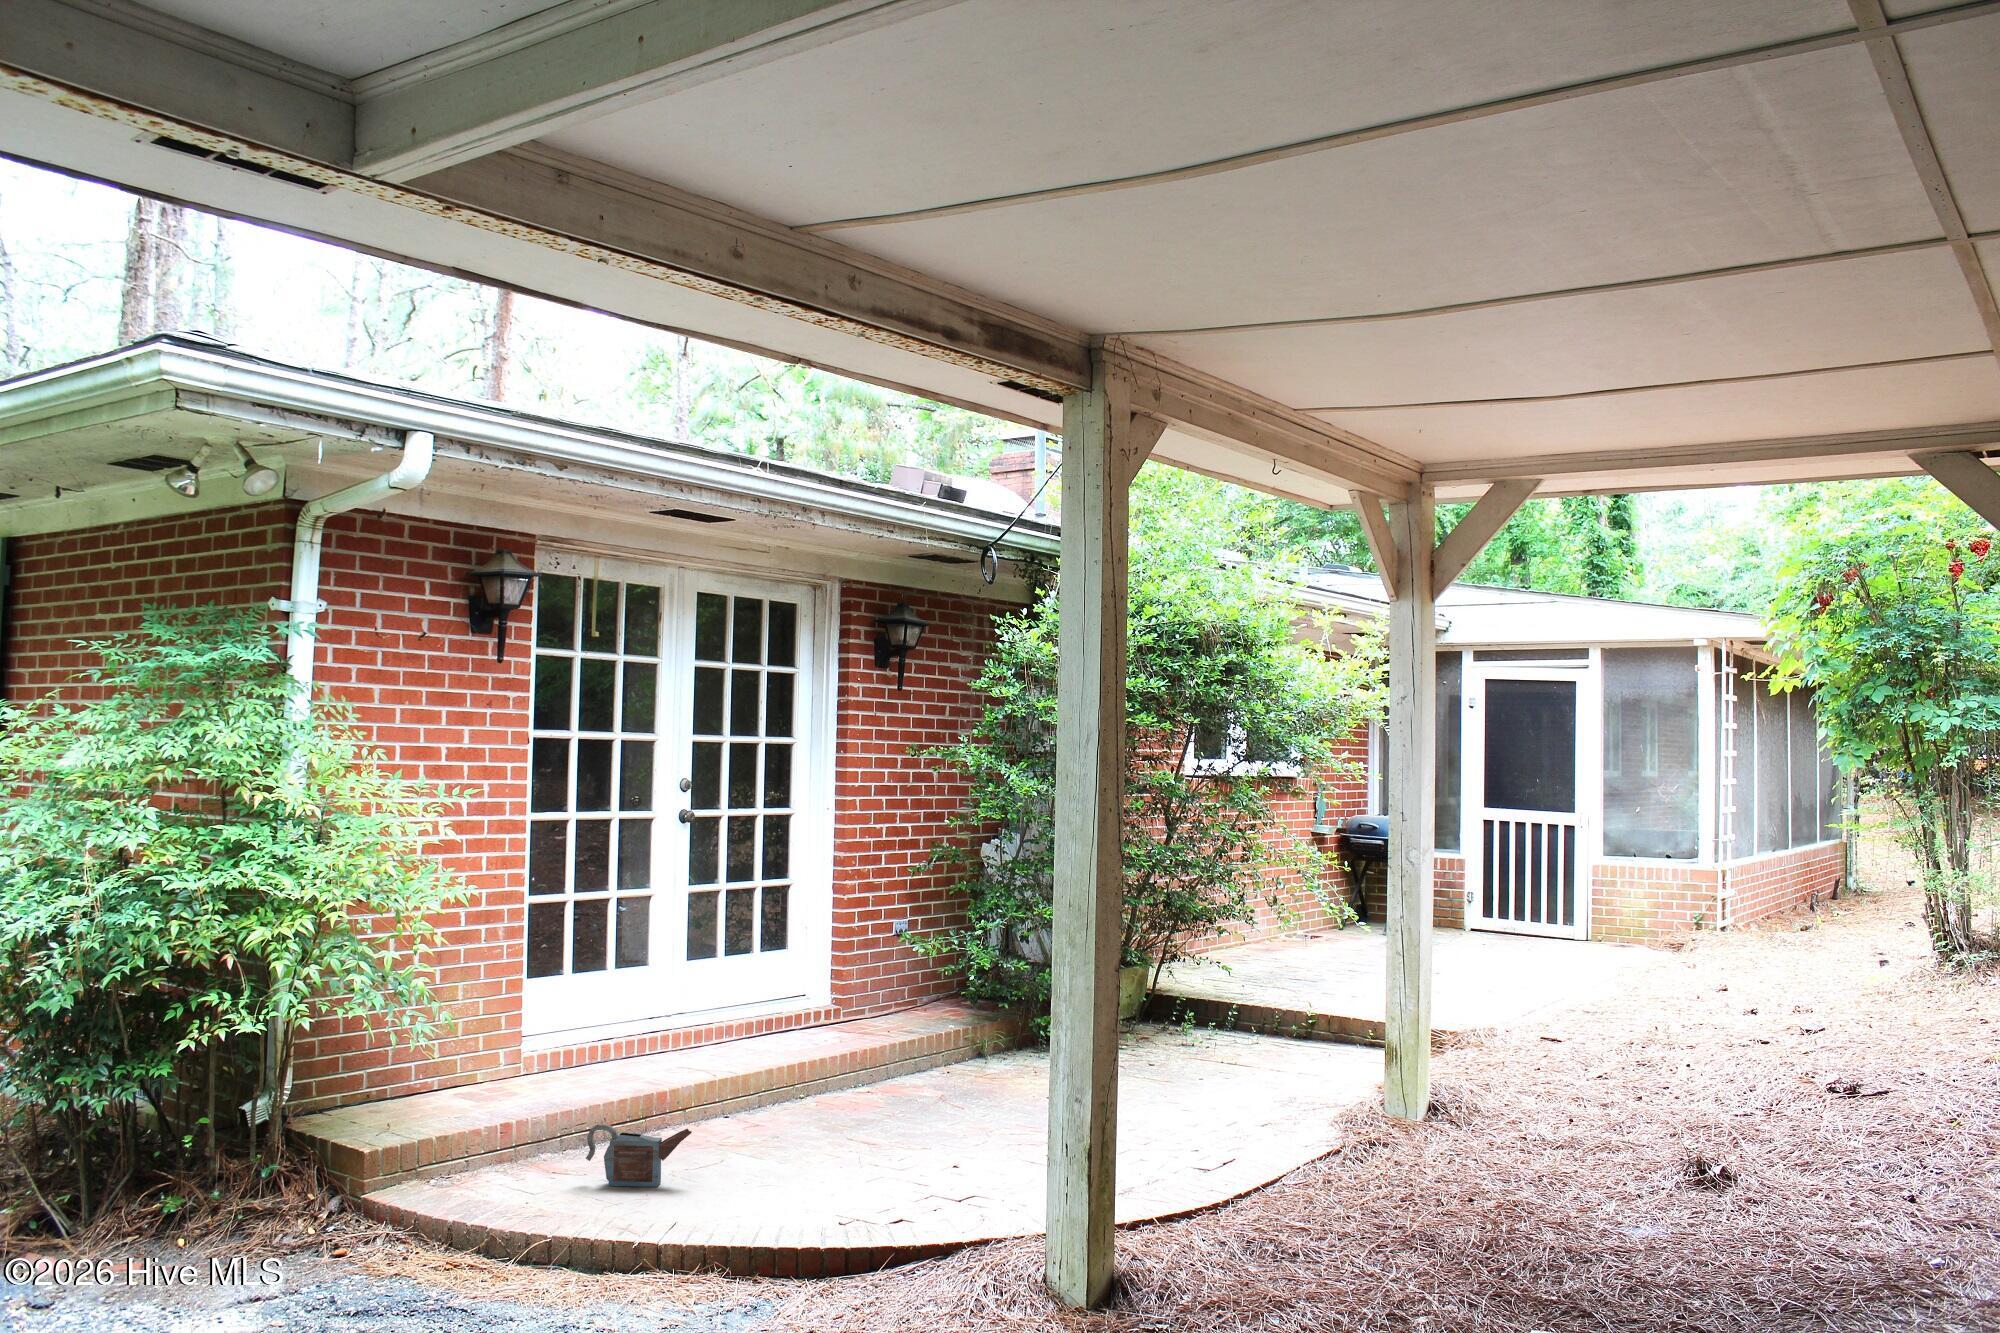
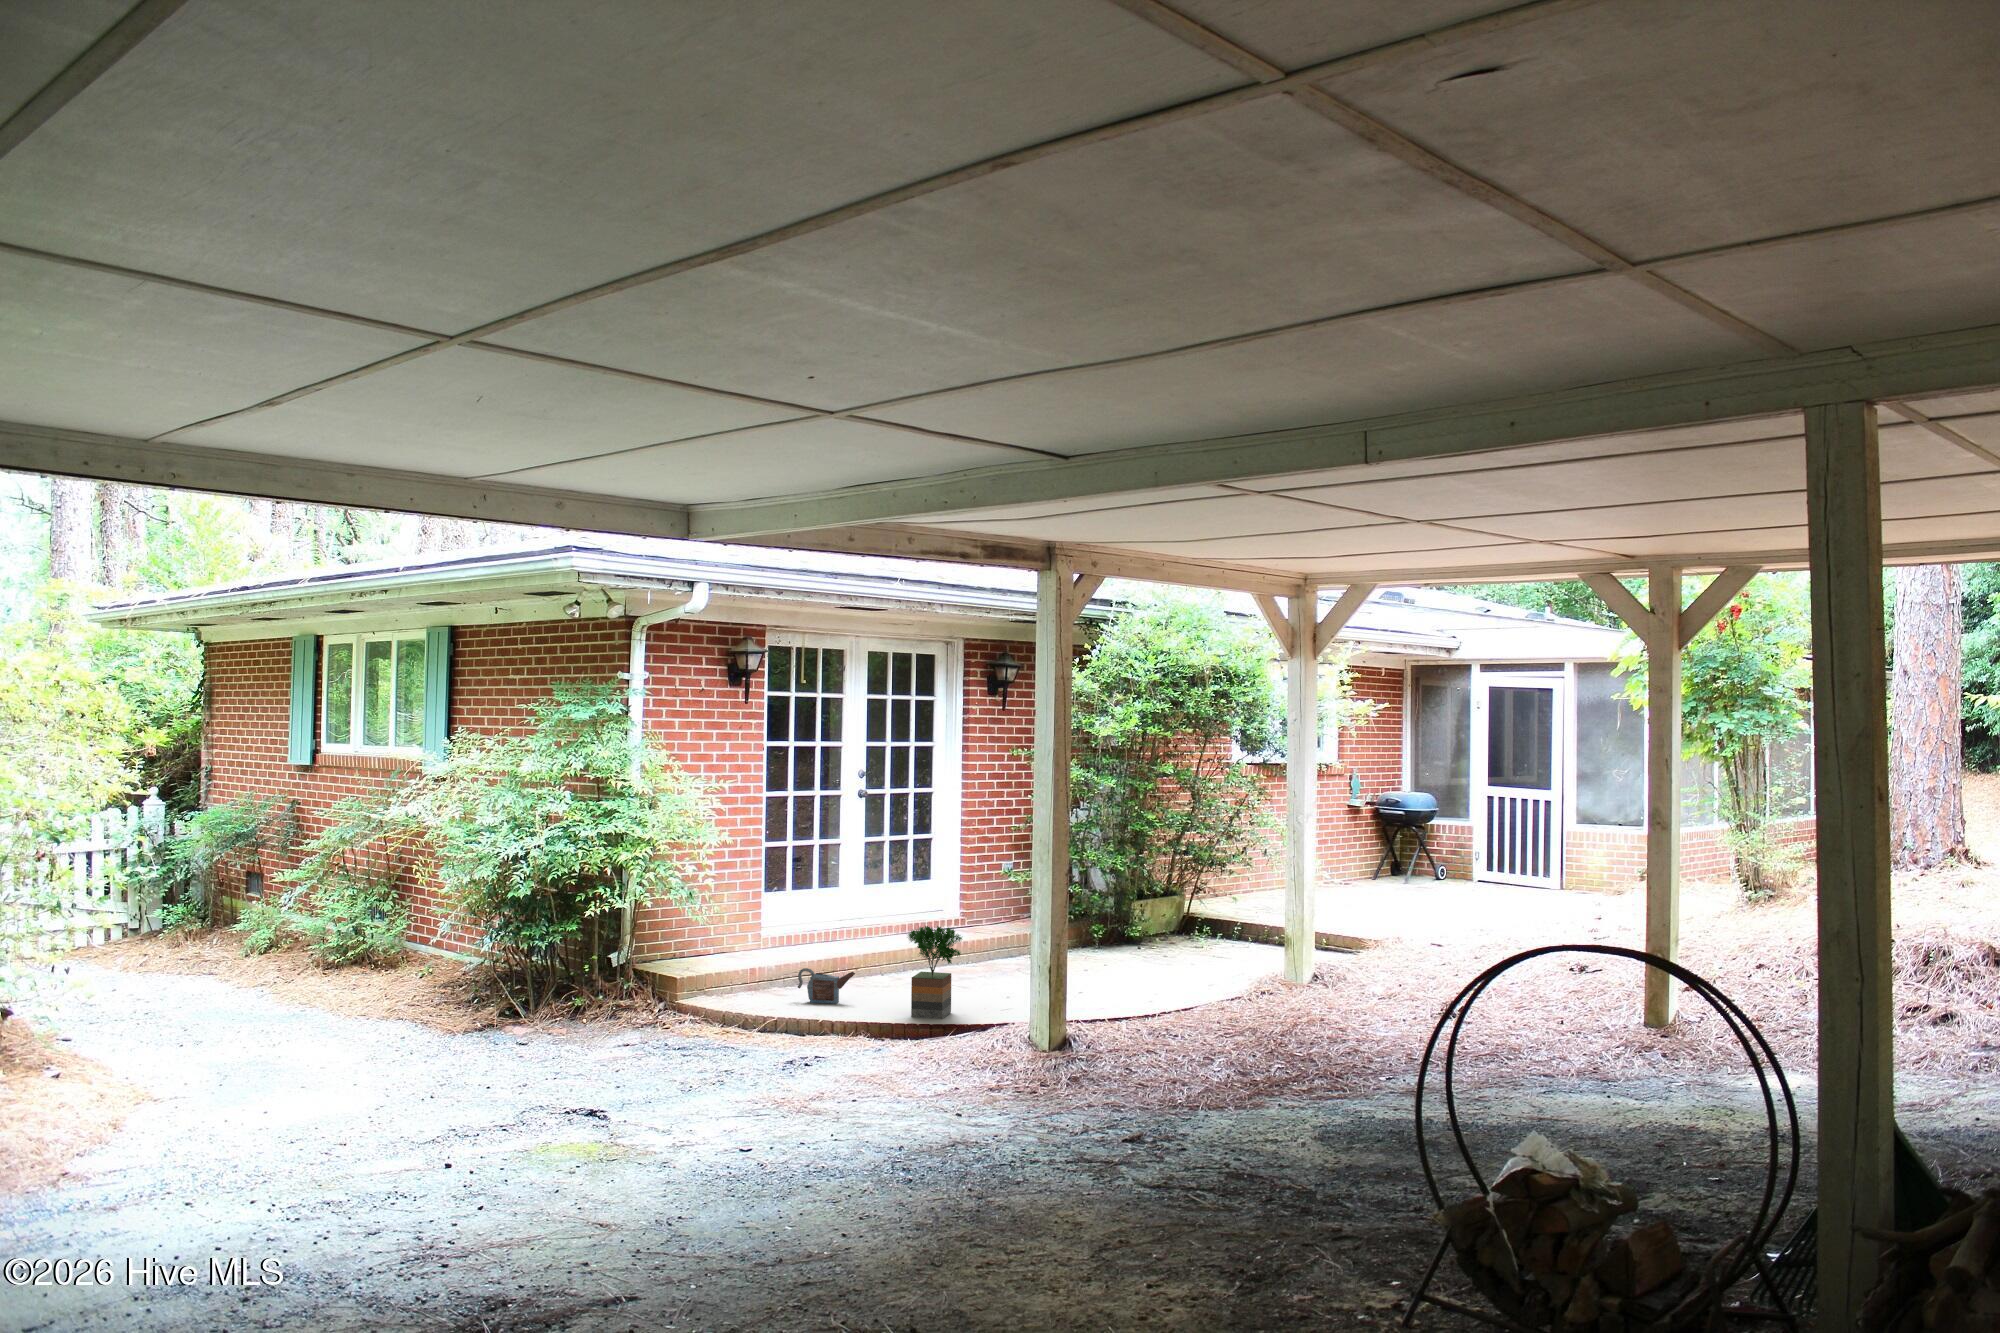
potted tree: none [788,1047,892,1218] -> present [908,926,962,1019]

